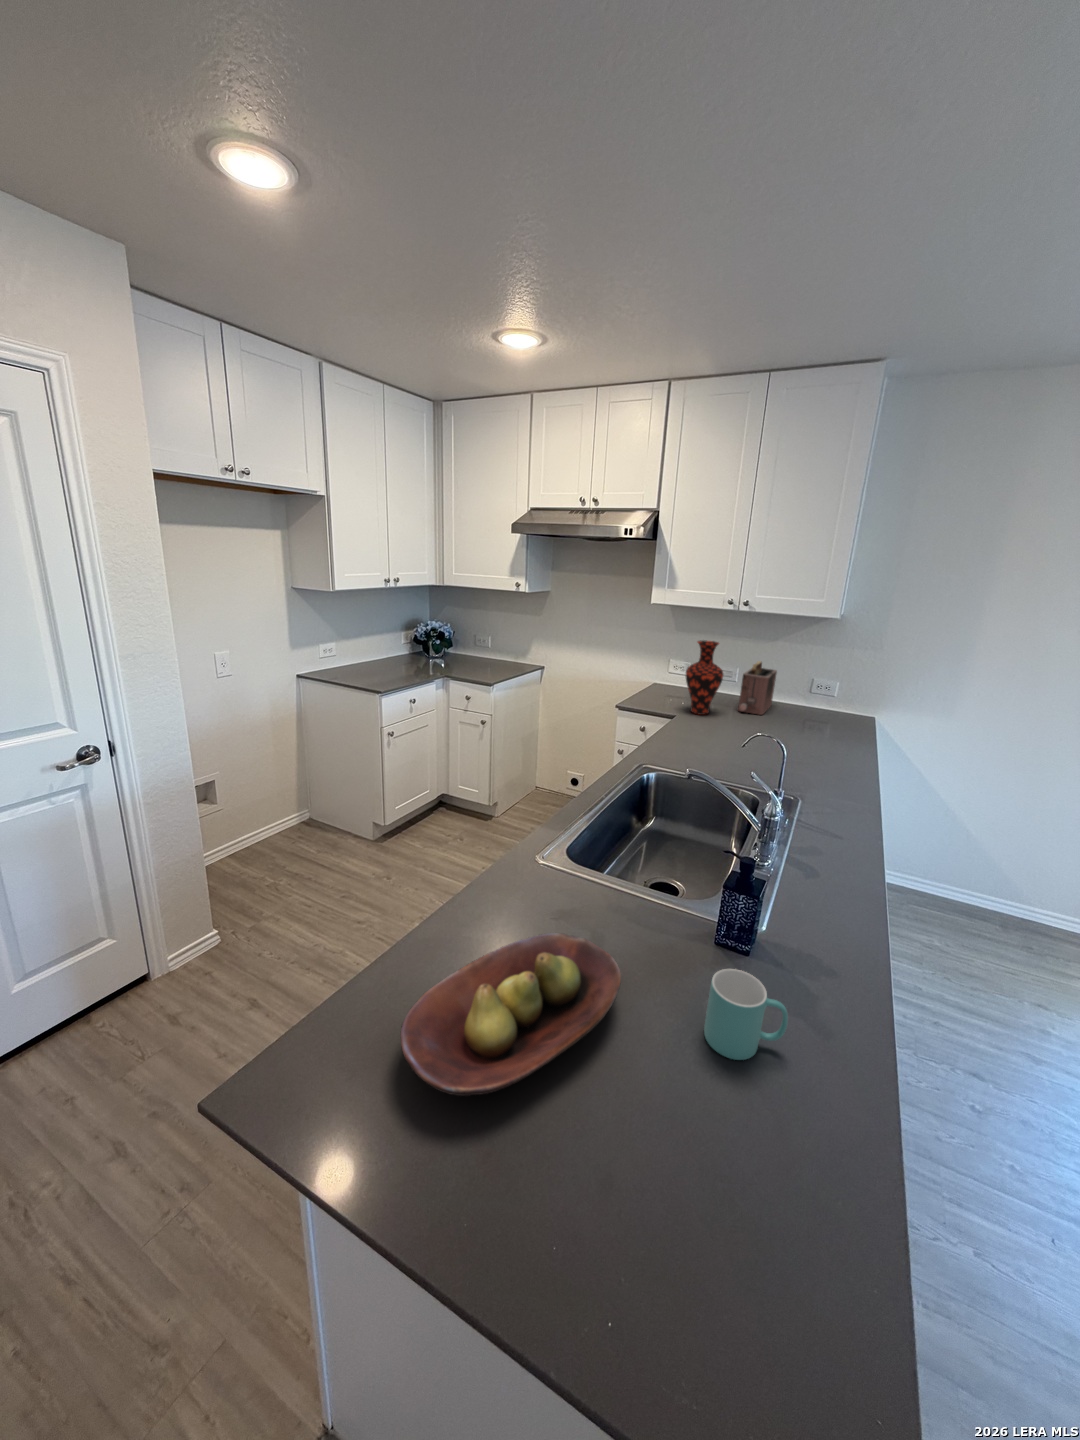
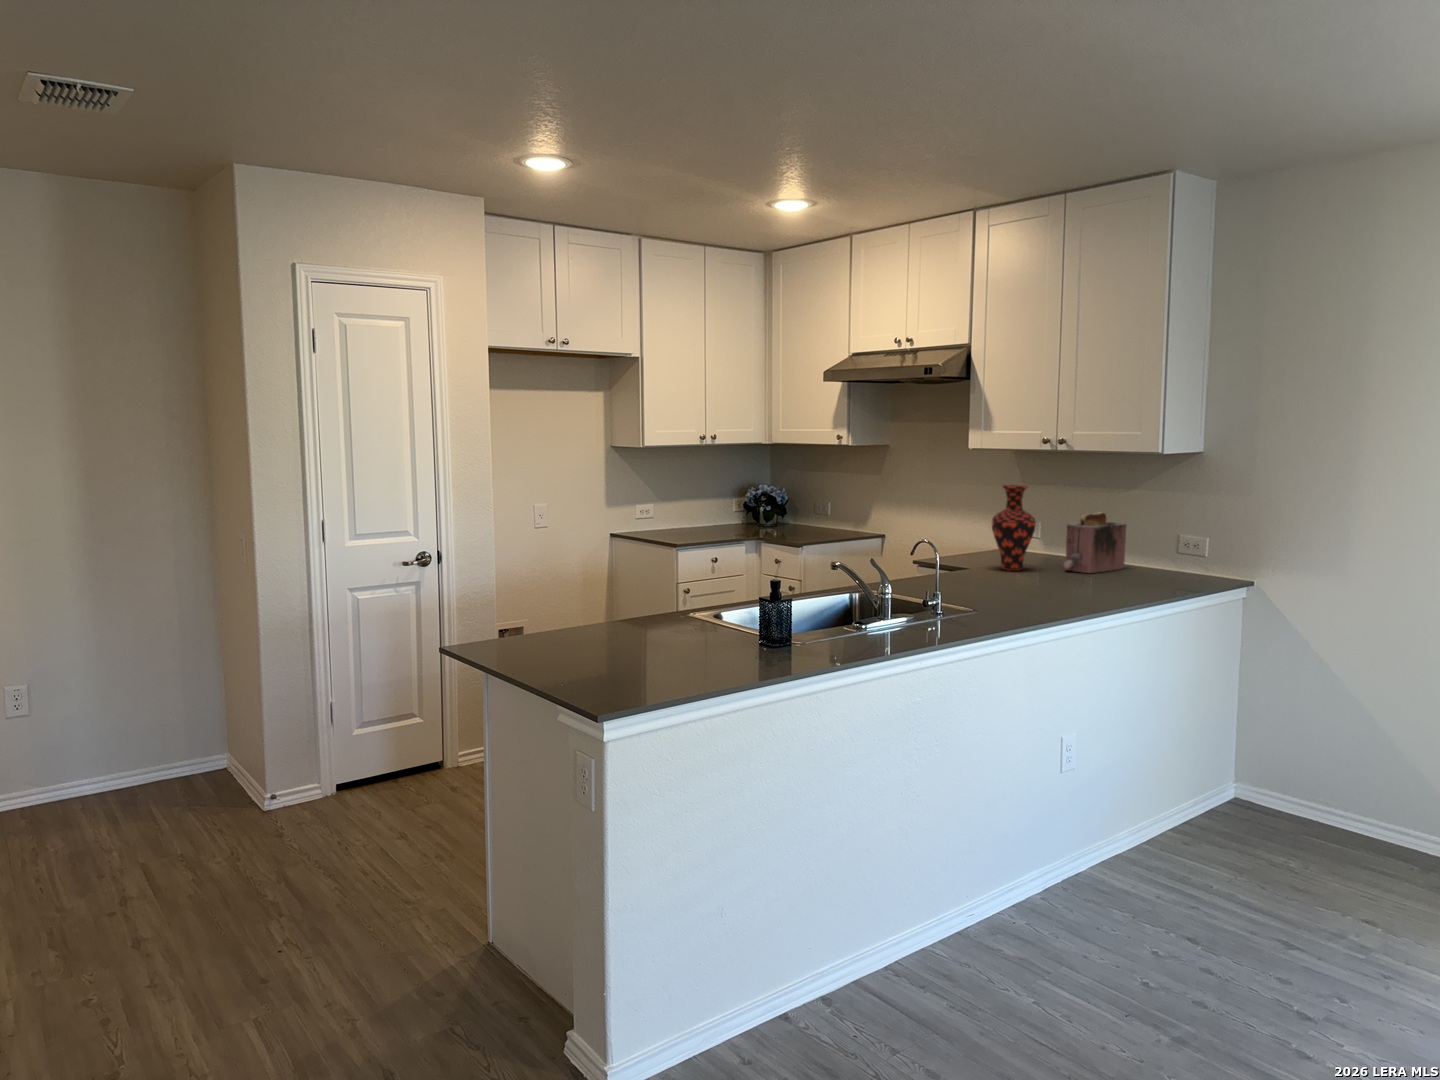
fruit bowl: present [401,933,621,1096] -> none [530,614,677,661]
mug: present [704,969,788,1060] -> none [706,625,750,672]

